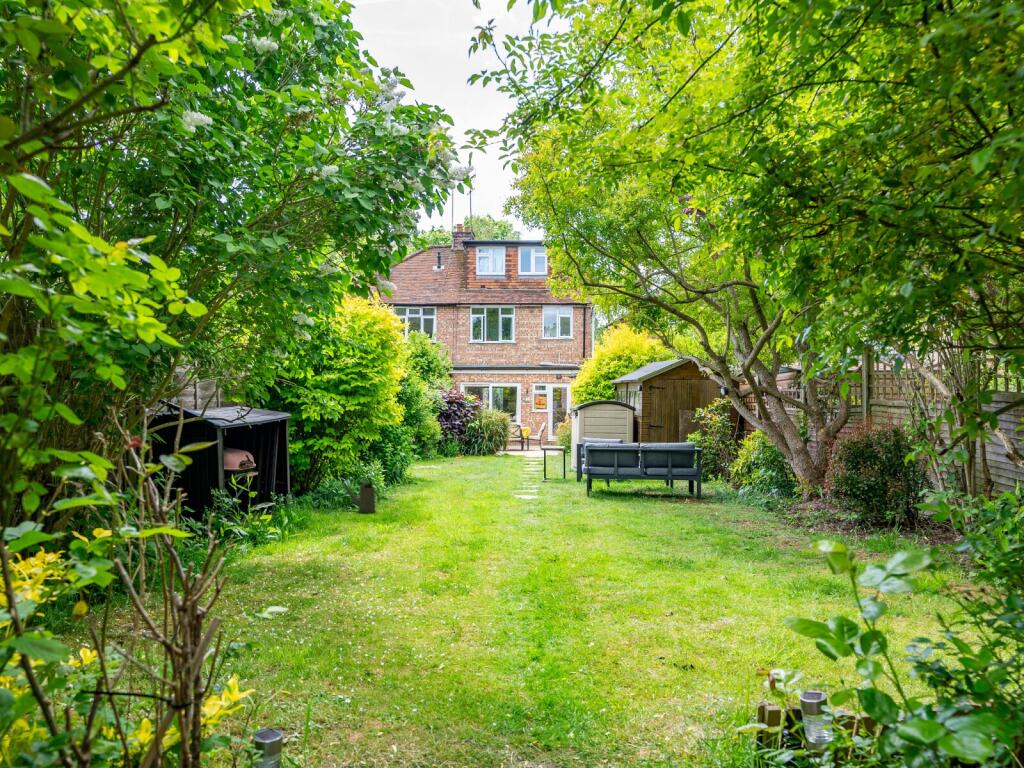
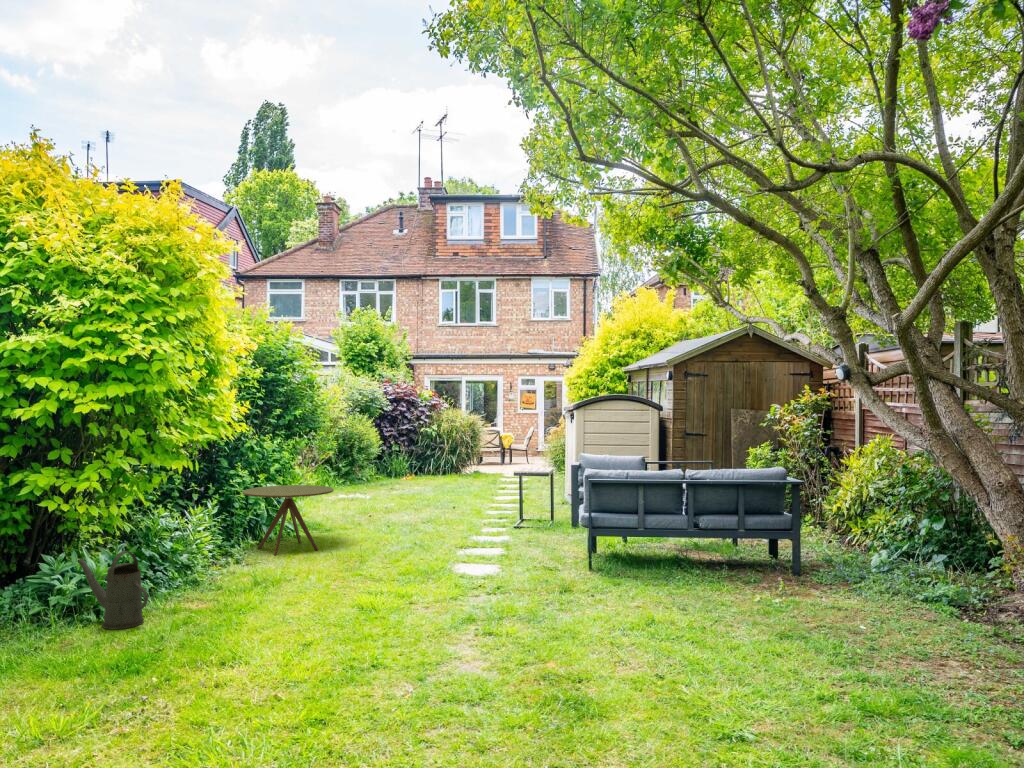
round table: none [391,454,441,492] -> present [242,485,334,556]

